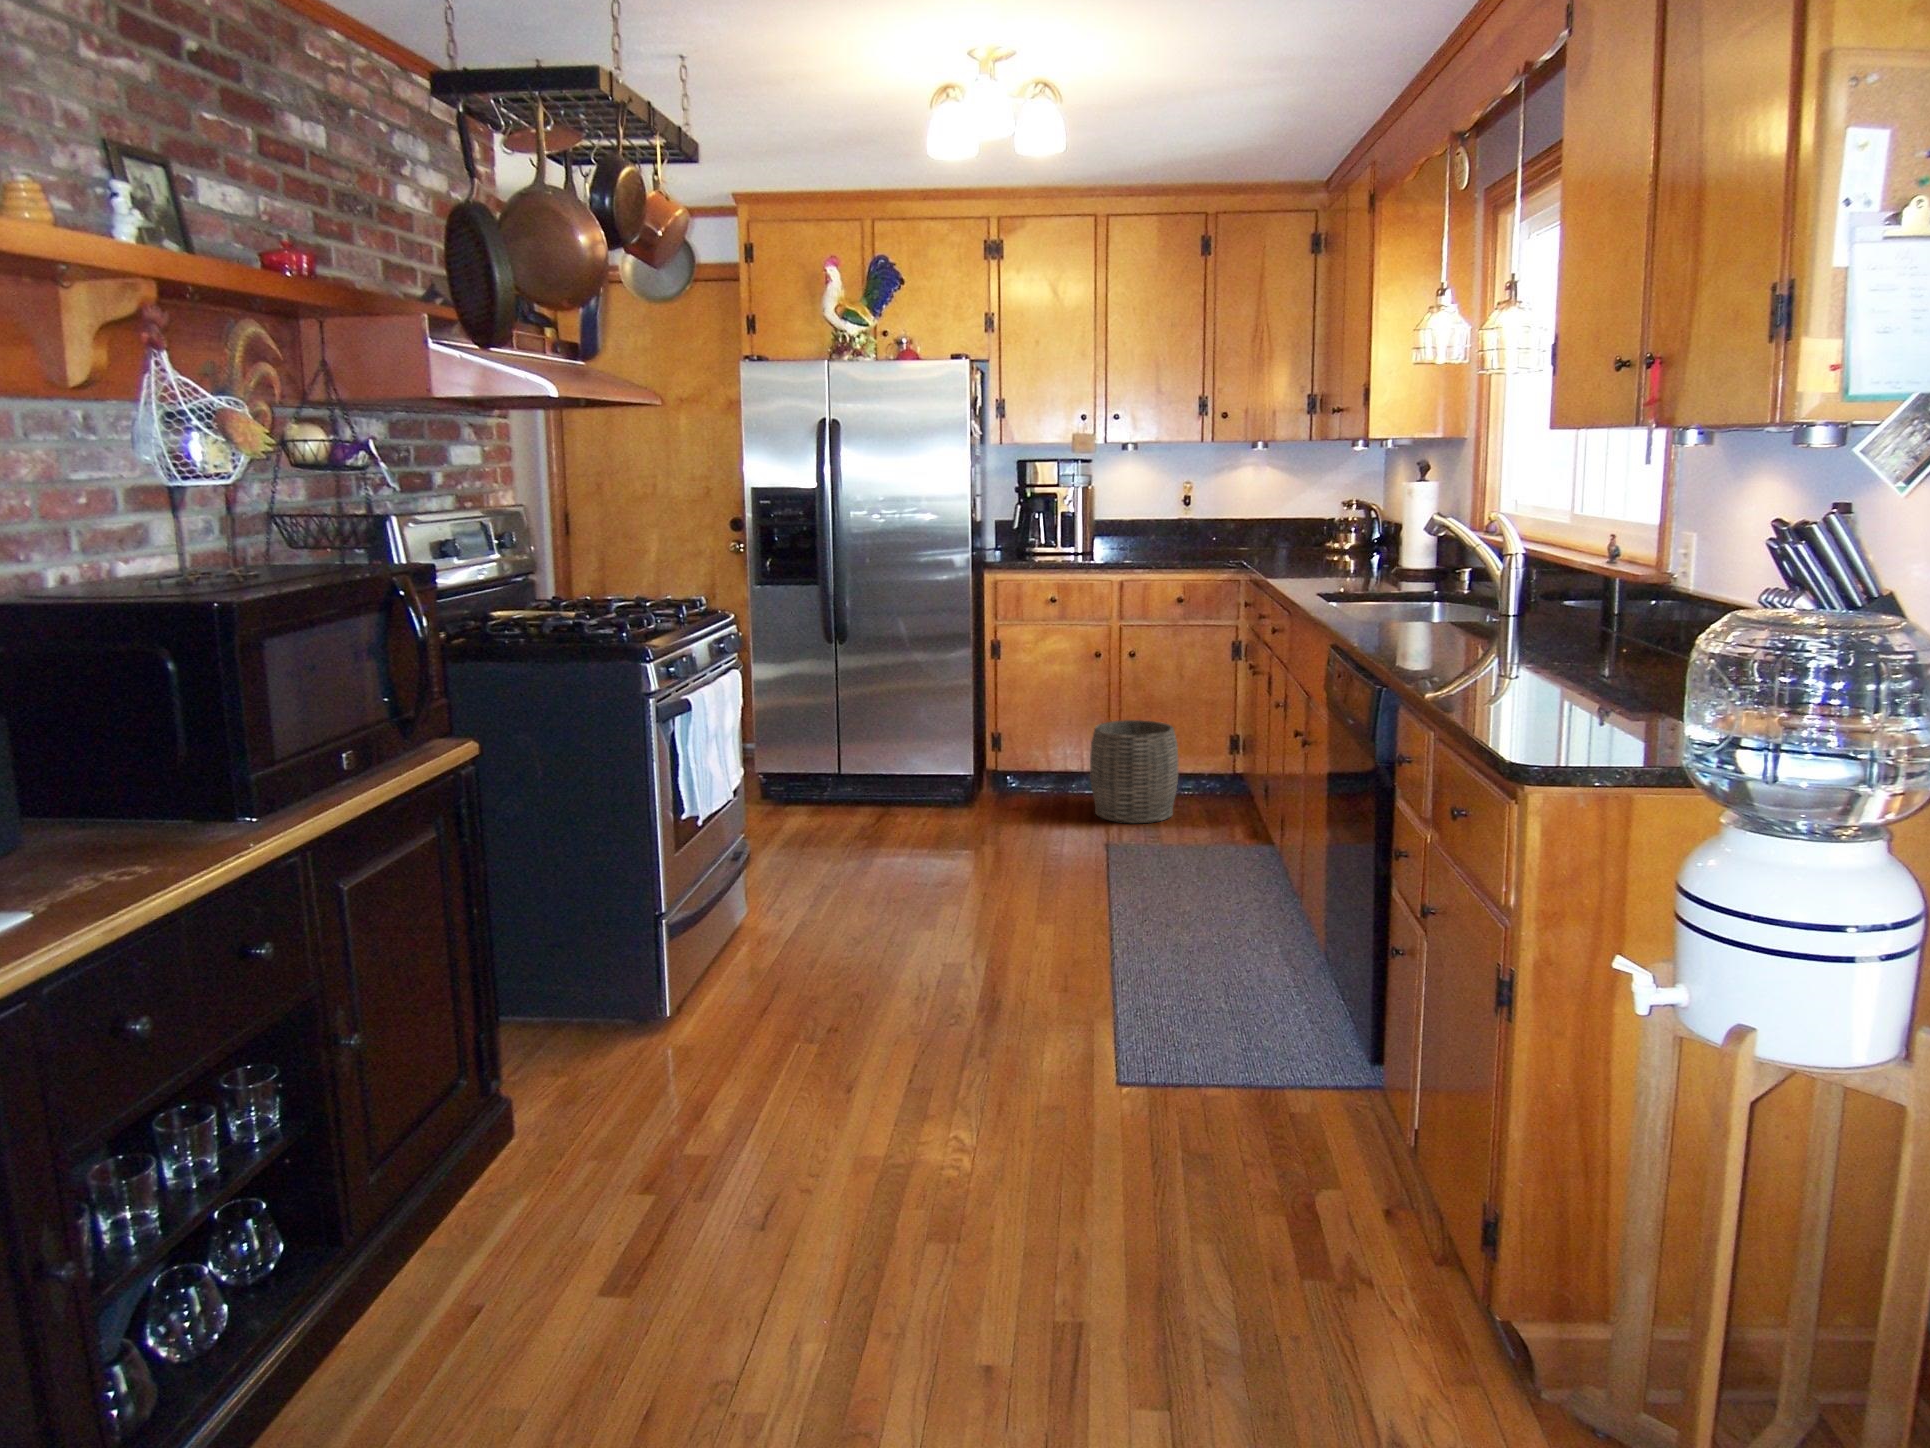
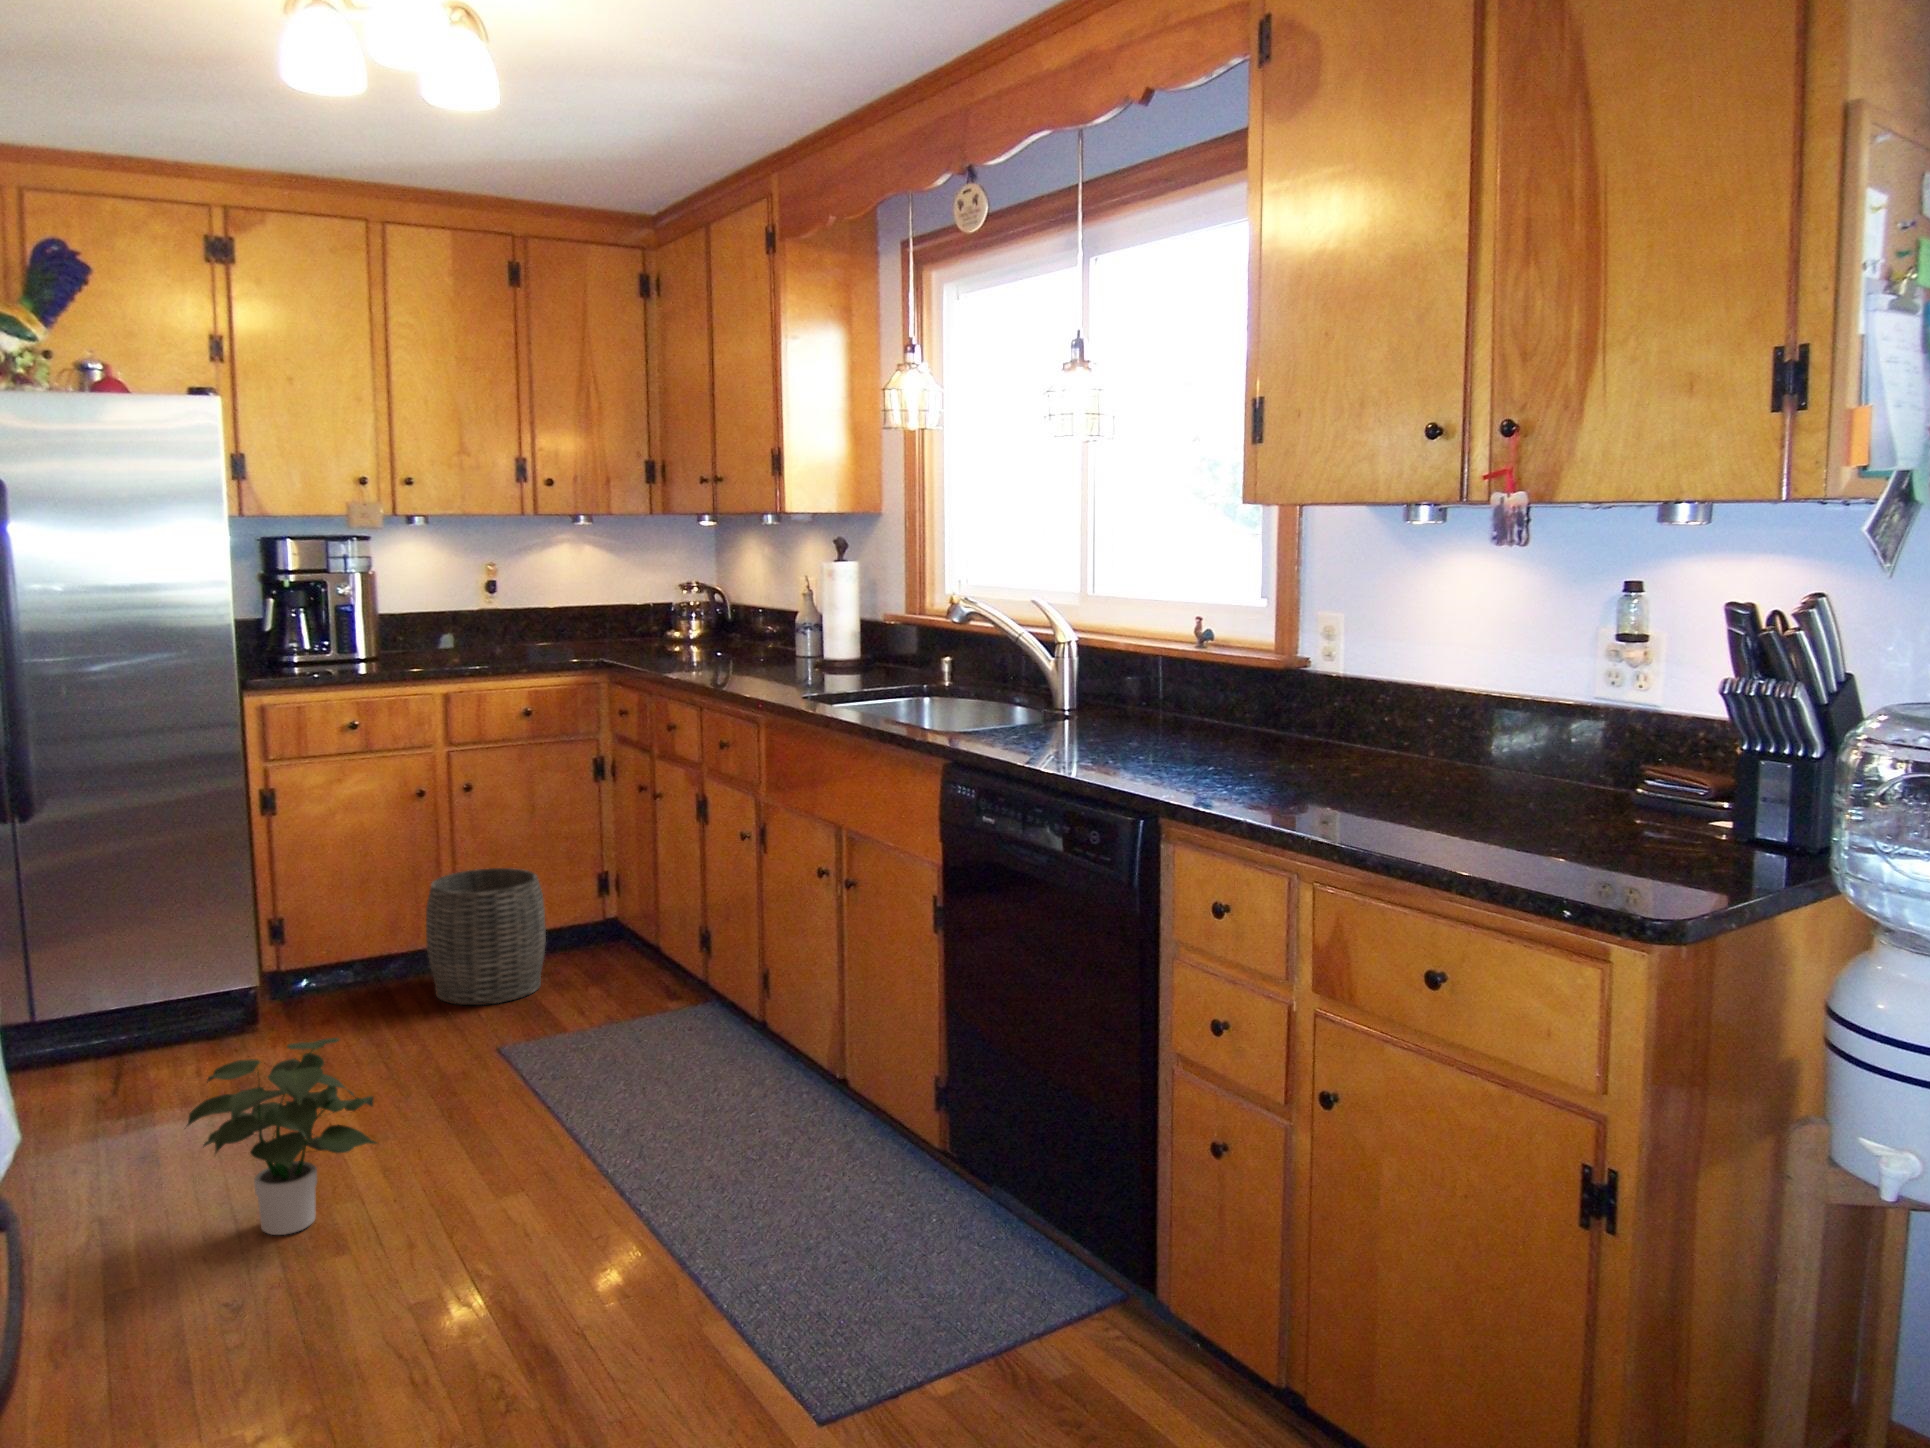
potted plant: none [844,805,965,935] -> present [187,1038,377,1235]

